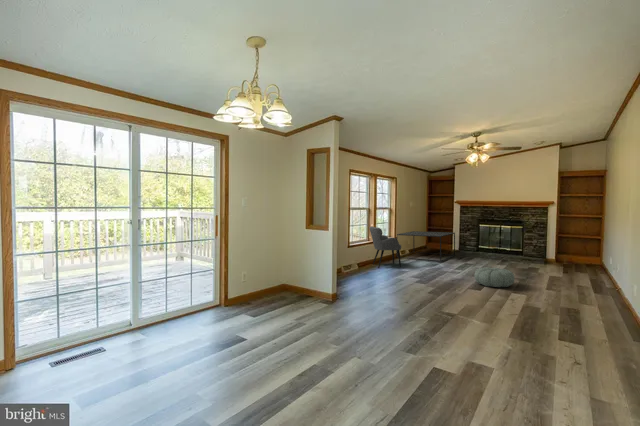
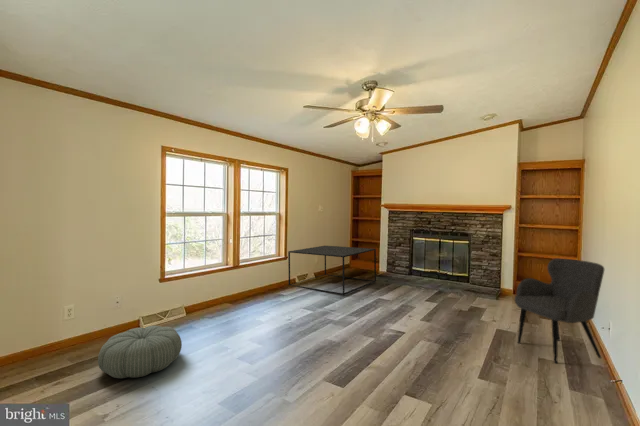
armchair: present [369,226,401,268] -> present [515,259,604,363]
pouf: present [474,267,515,287] -> present [98,326,182,378]

